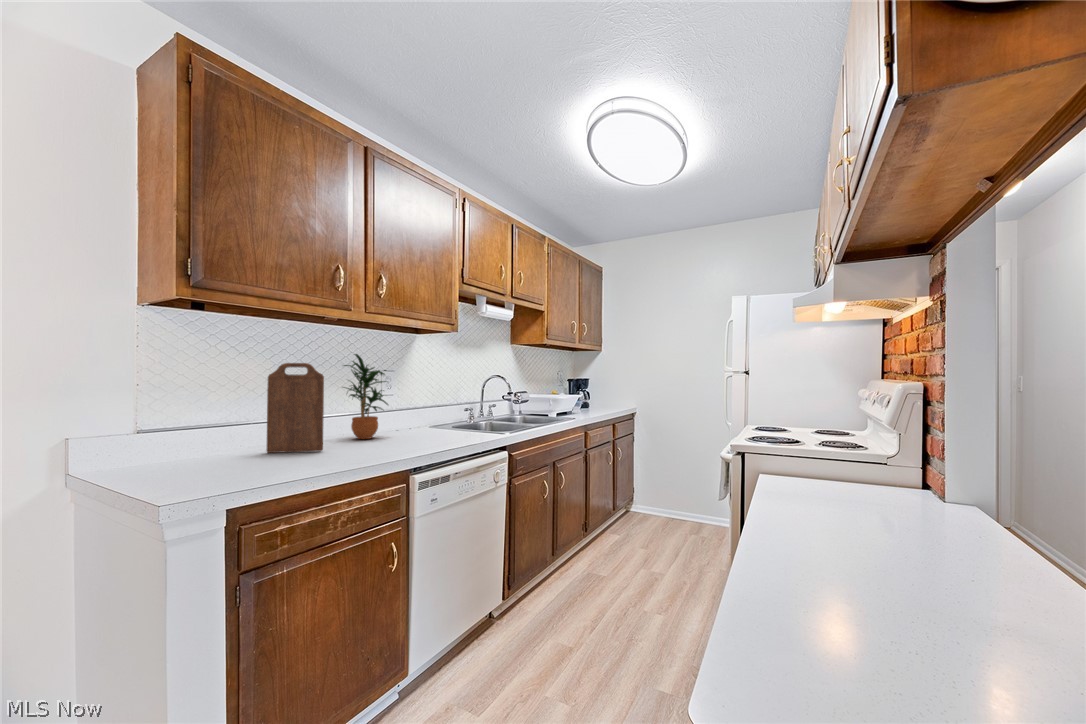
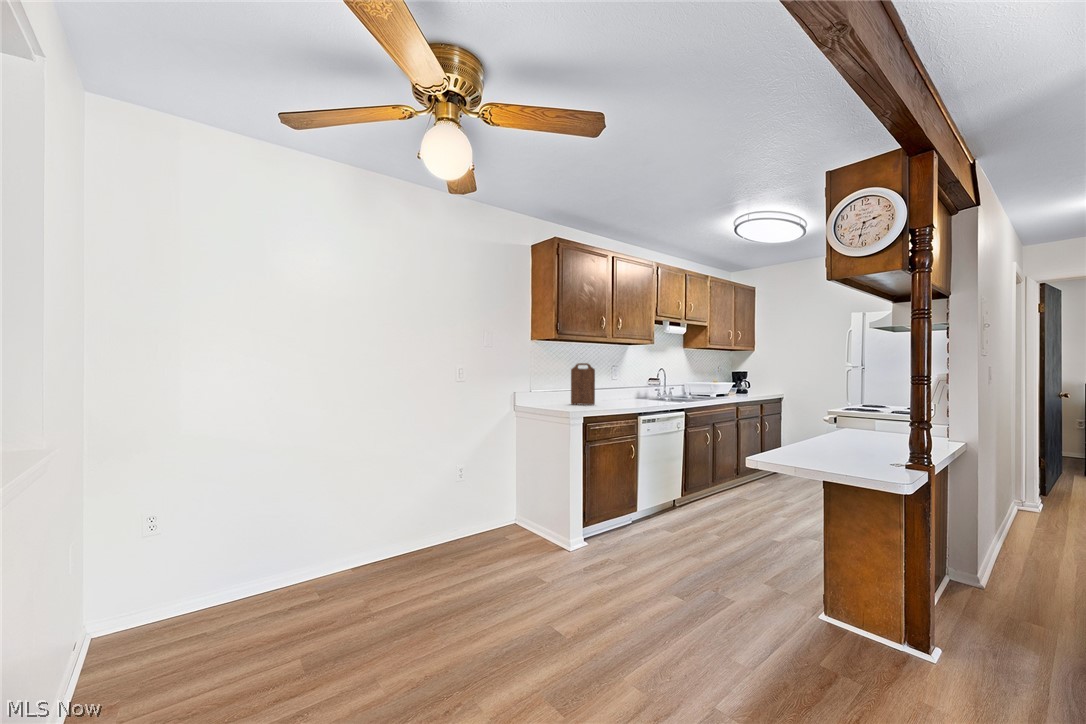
potted plant: present [343,354,388,439] -> none [595,358,619,402]

